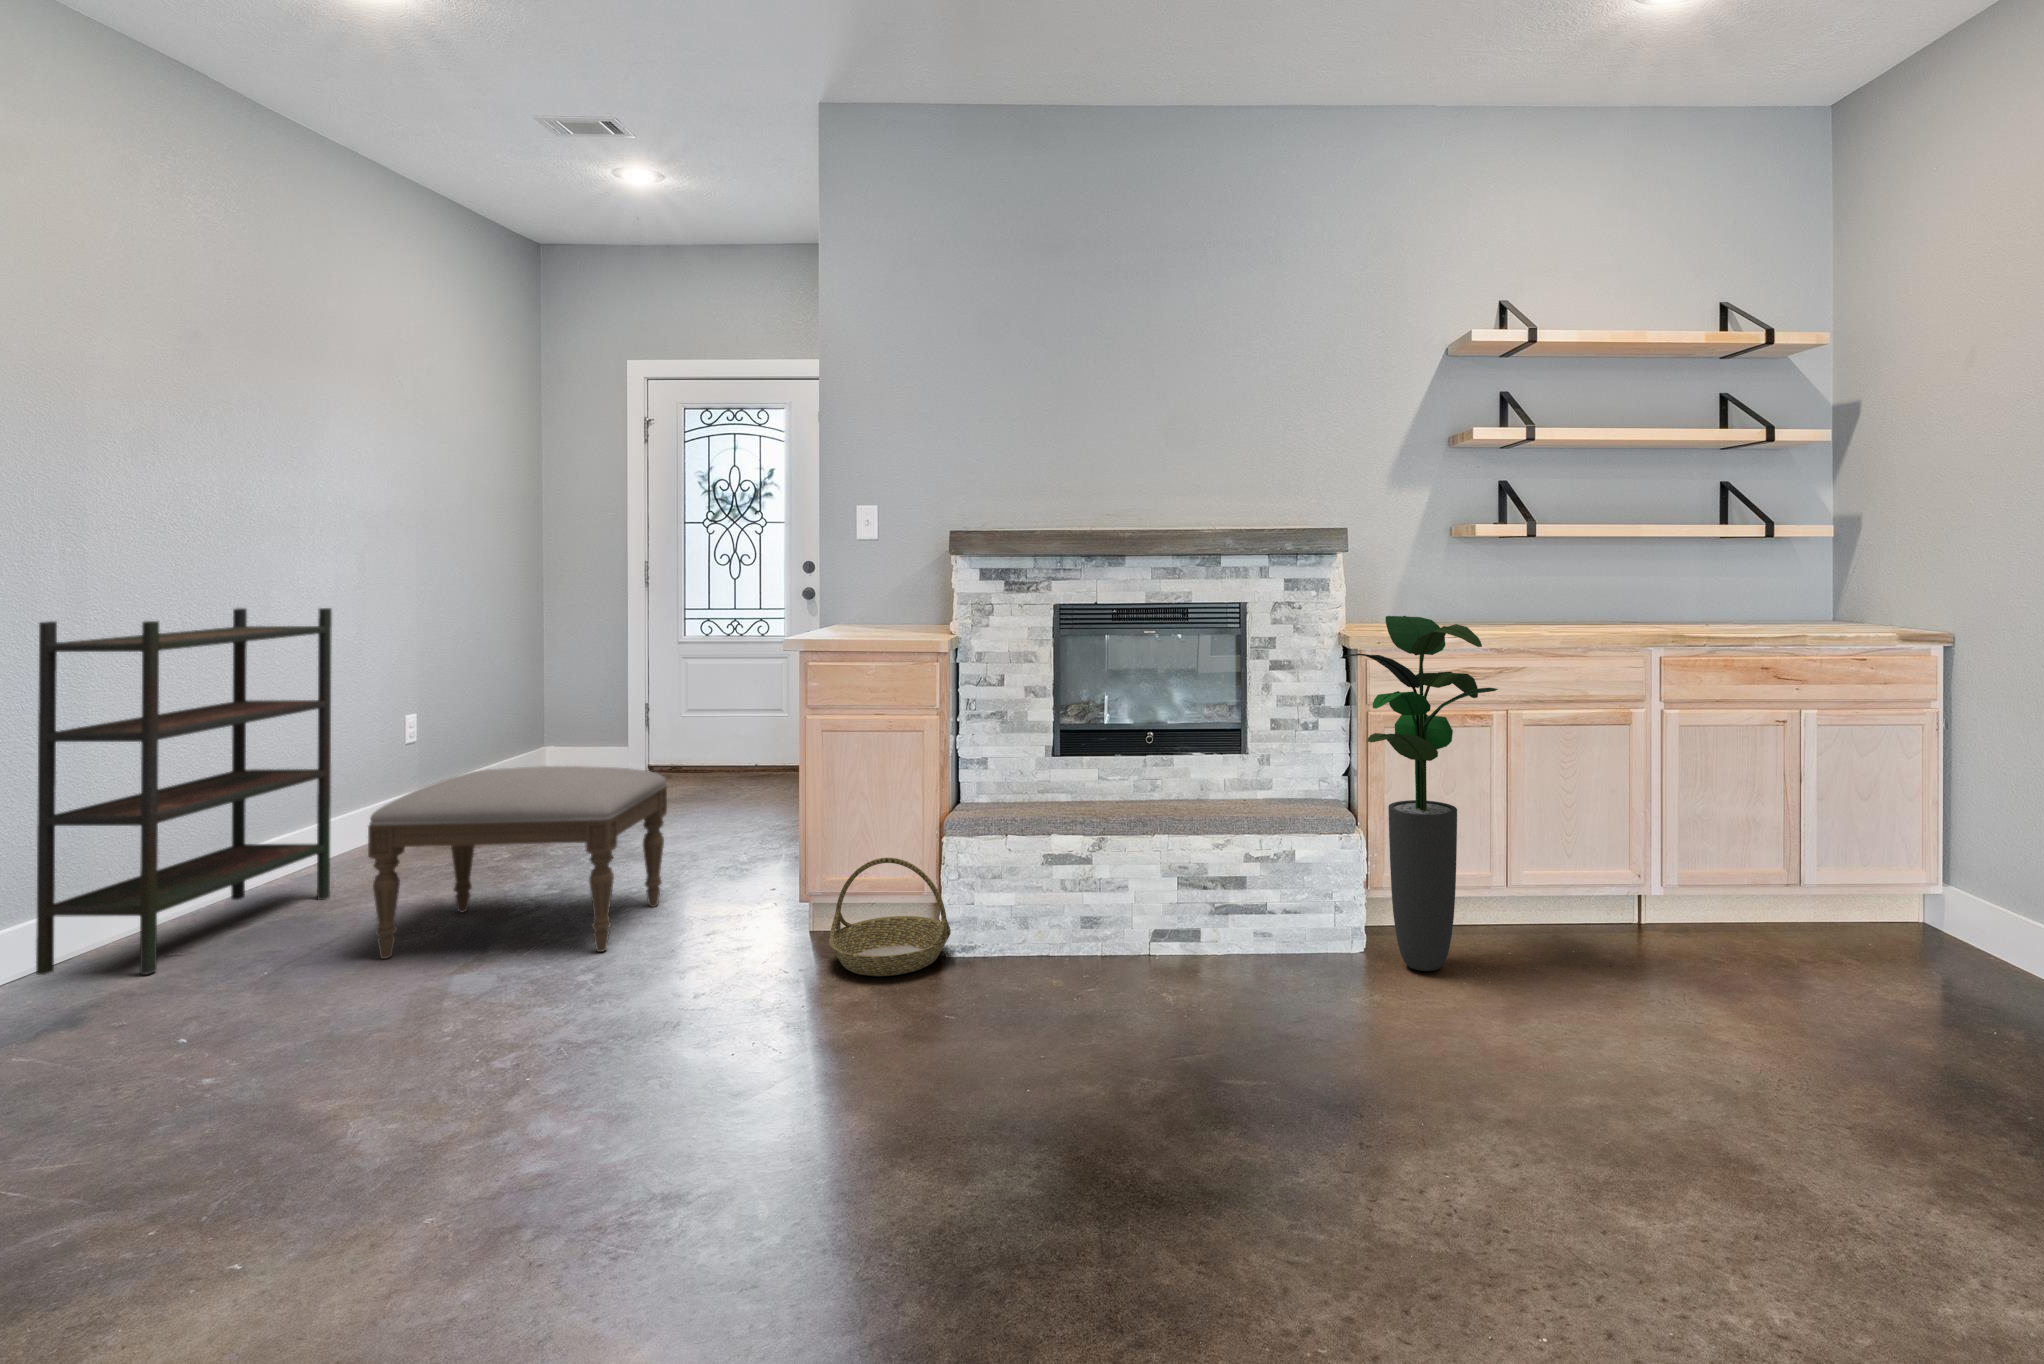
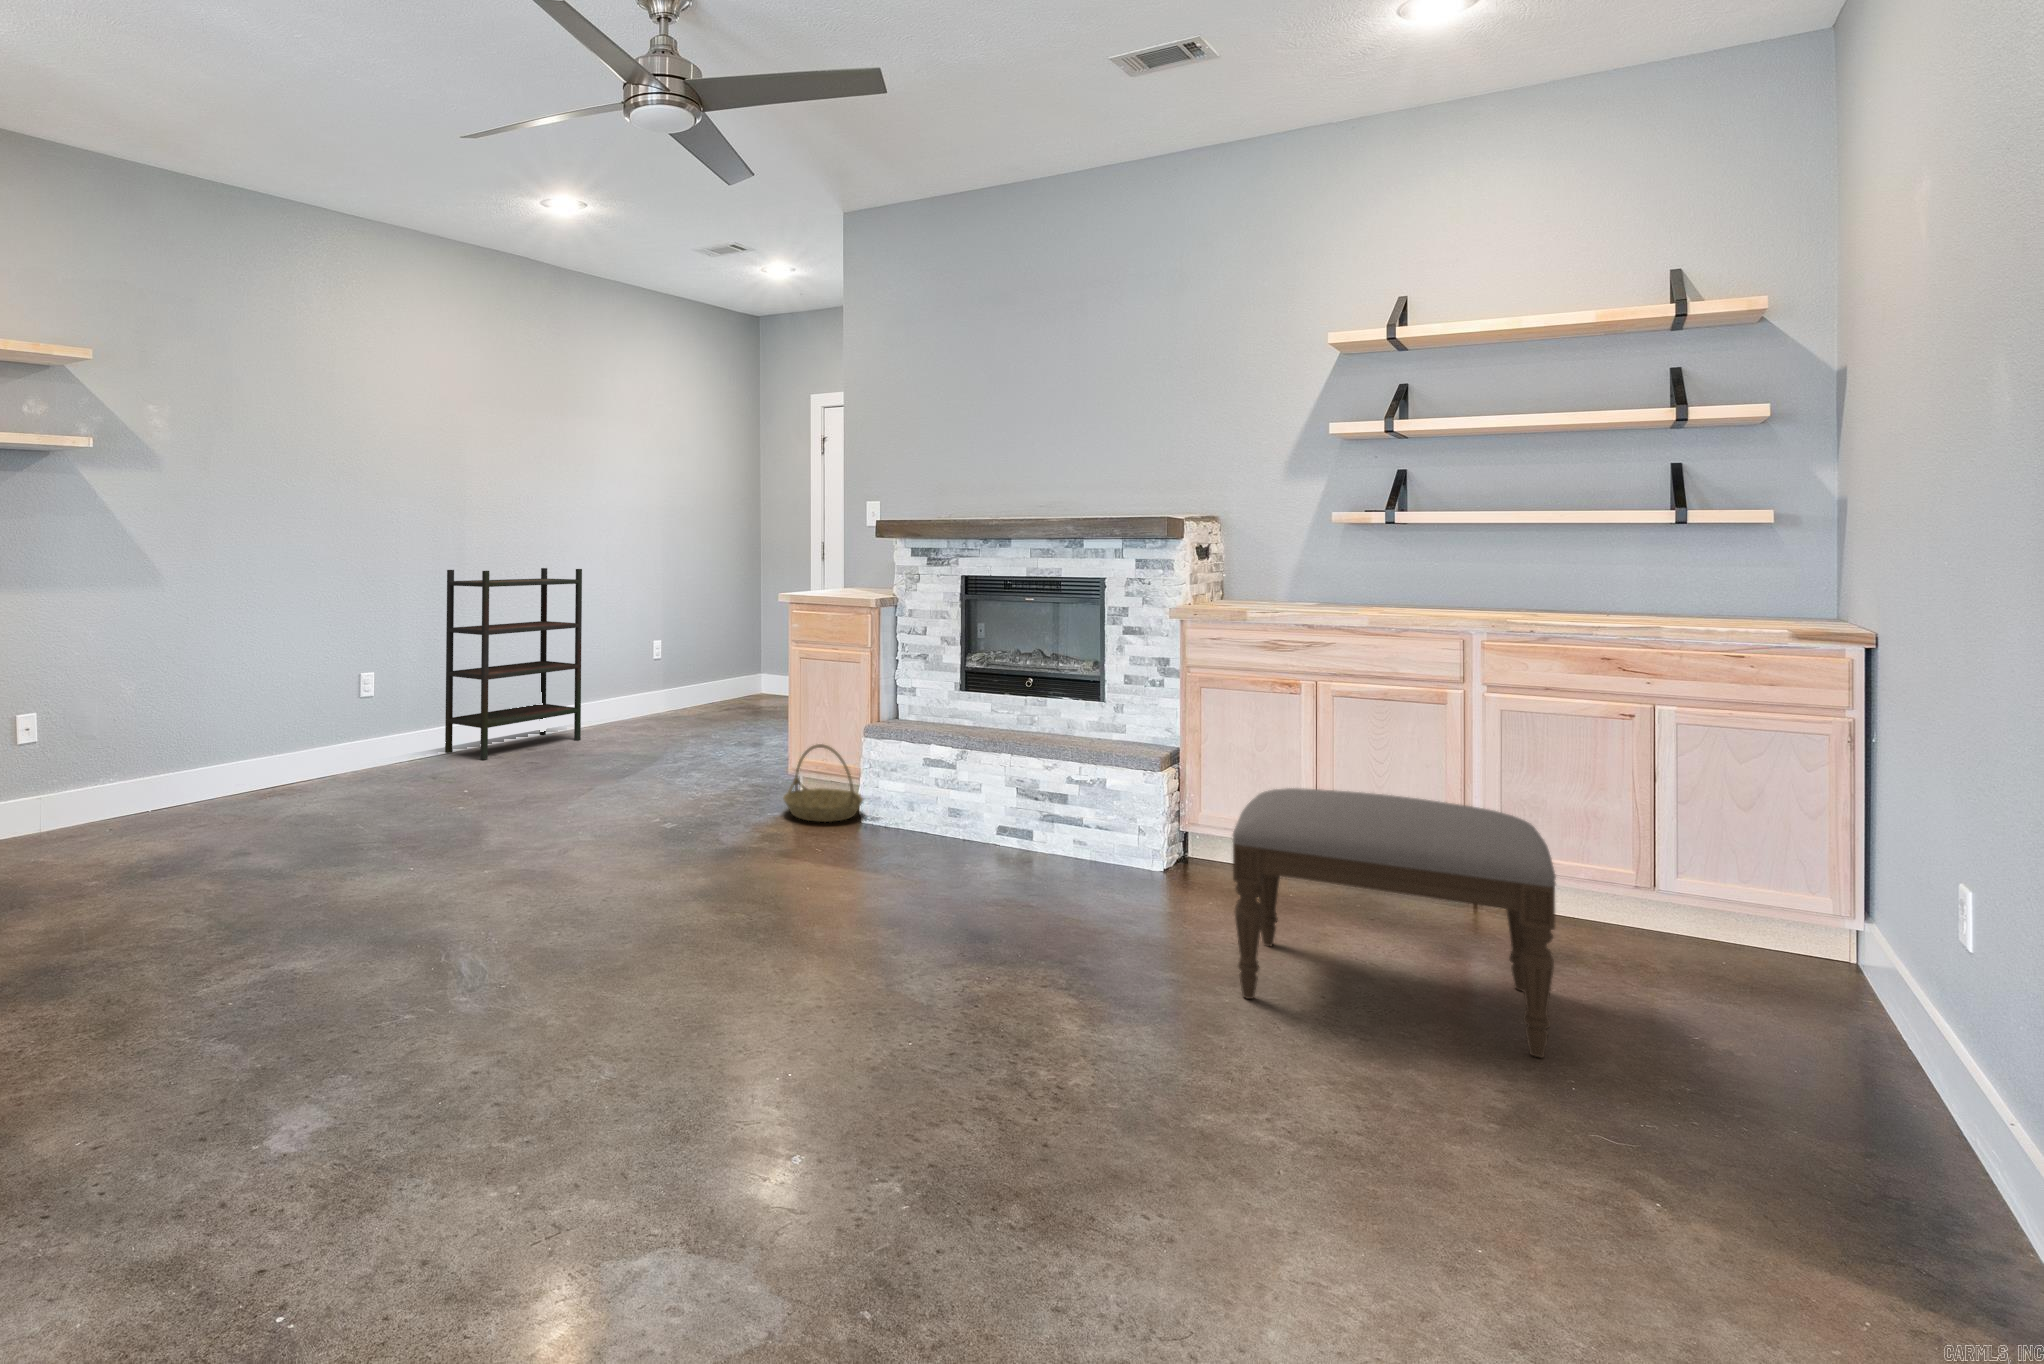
potted plant: present [1342,616,1498,971] -> none [1124,591,1262,889]
ottoman: present [368,766,667,959] -> present [1233,788,1556,1057]

